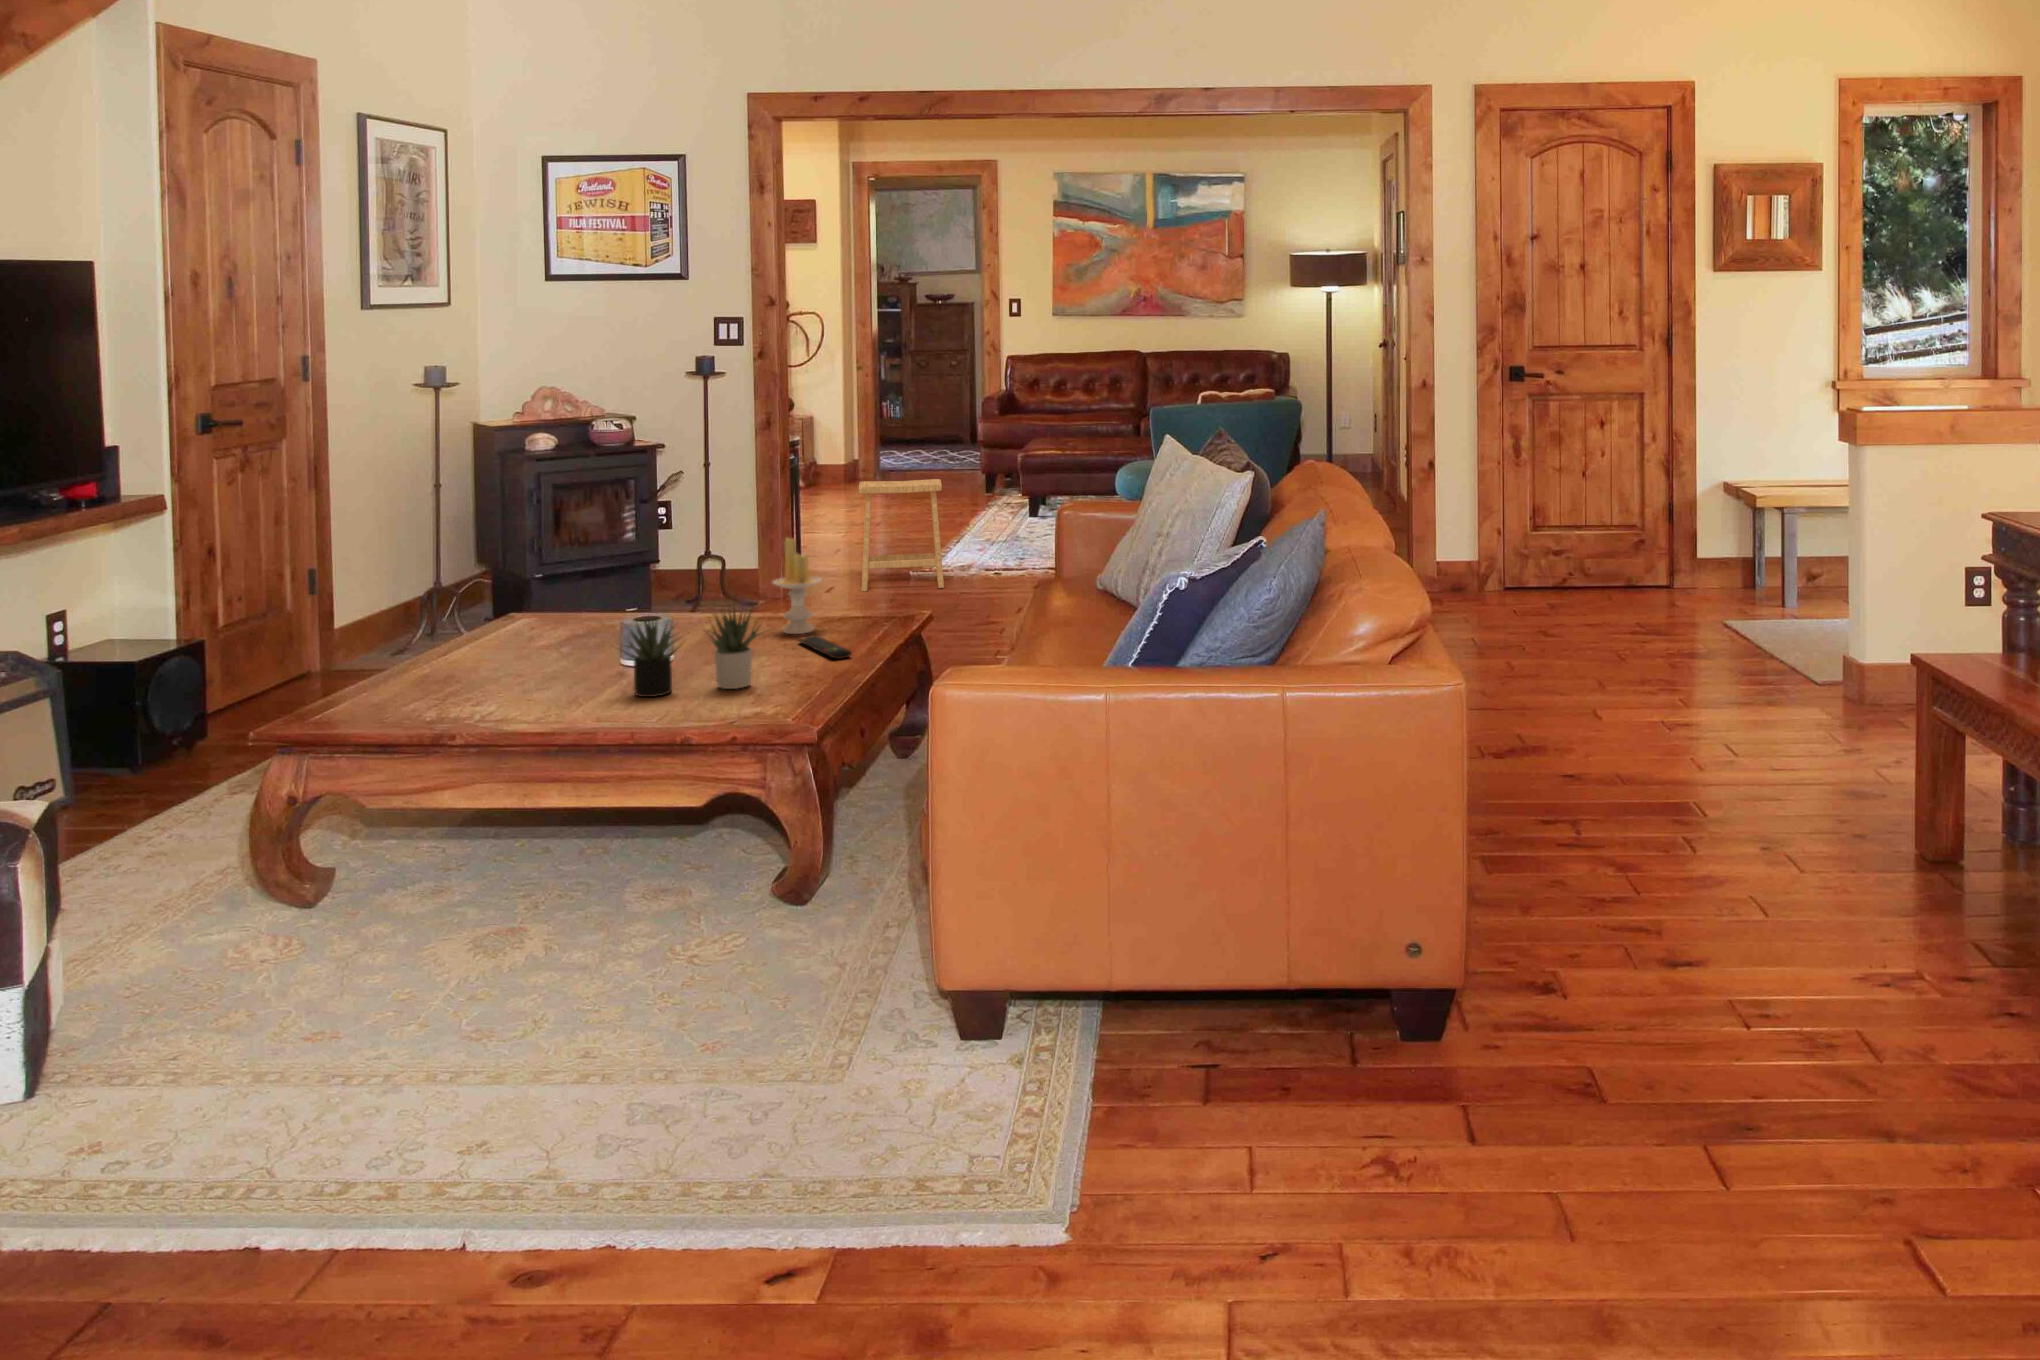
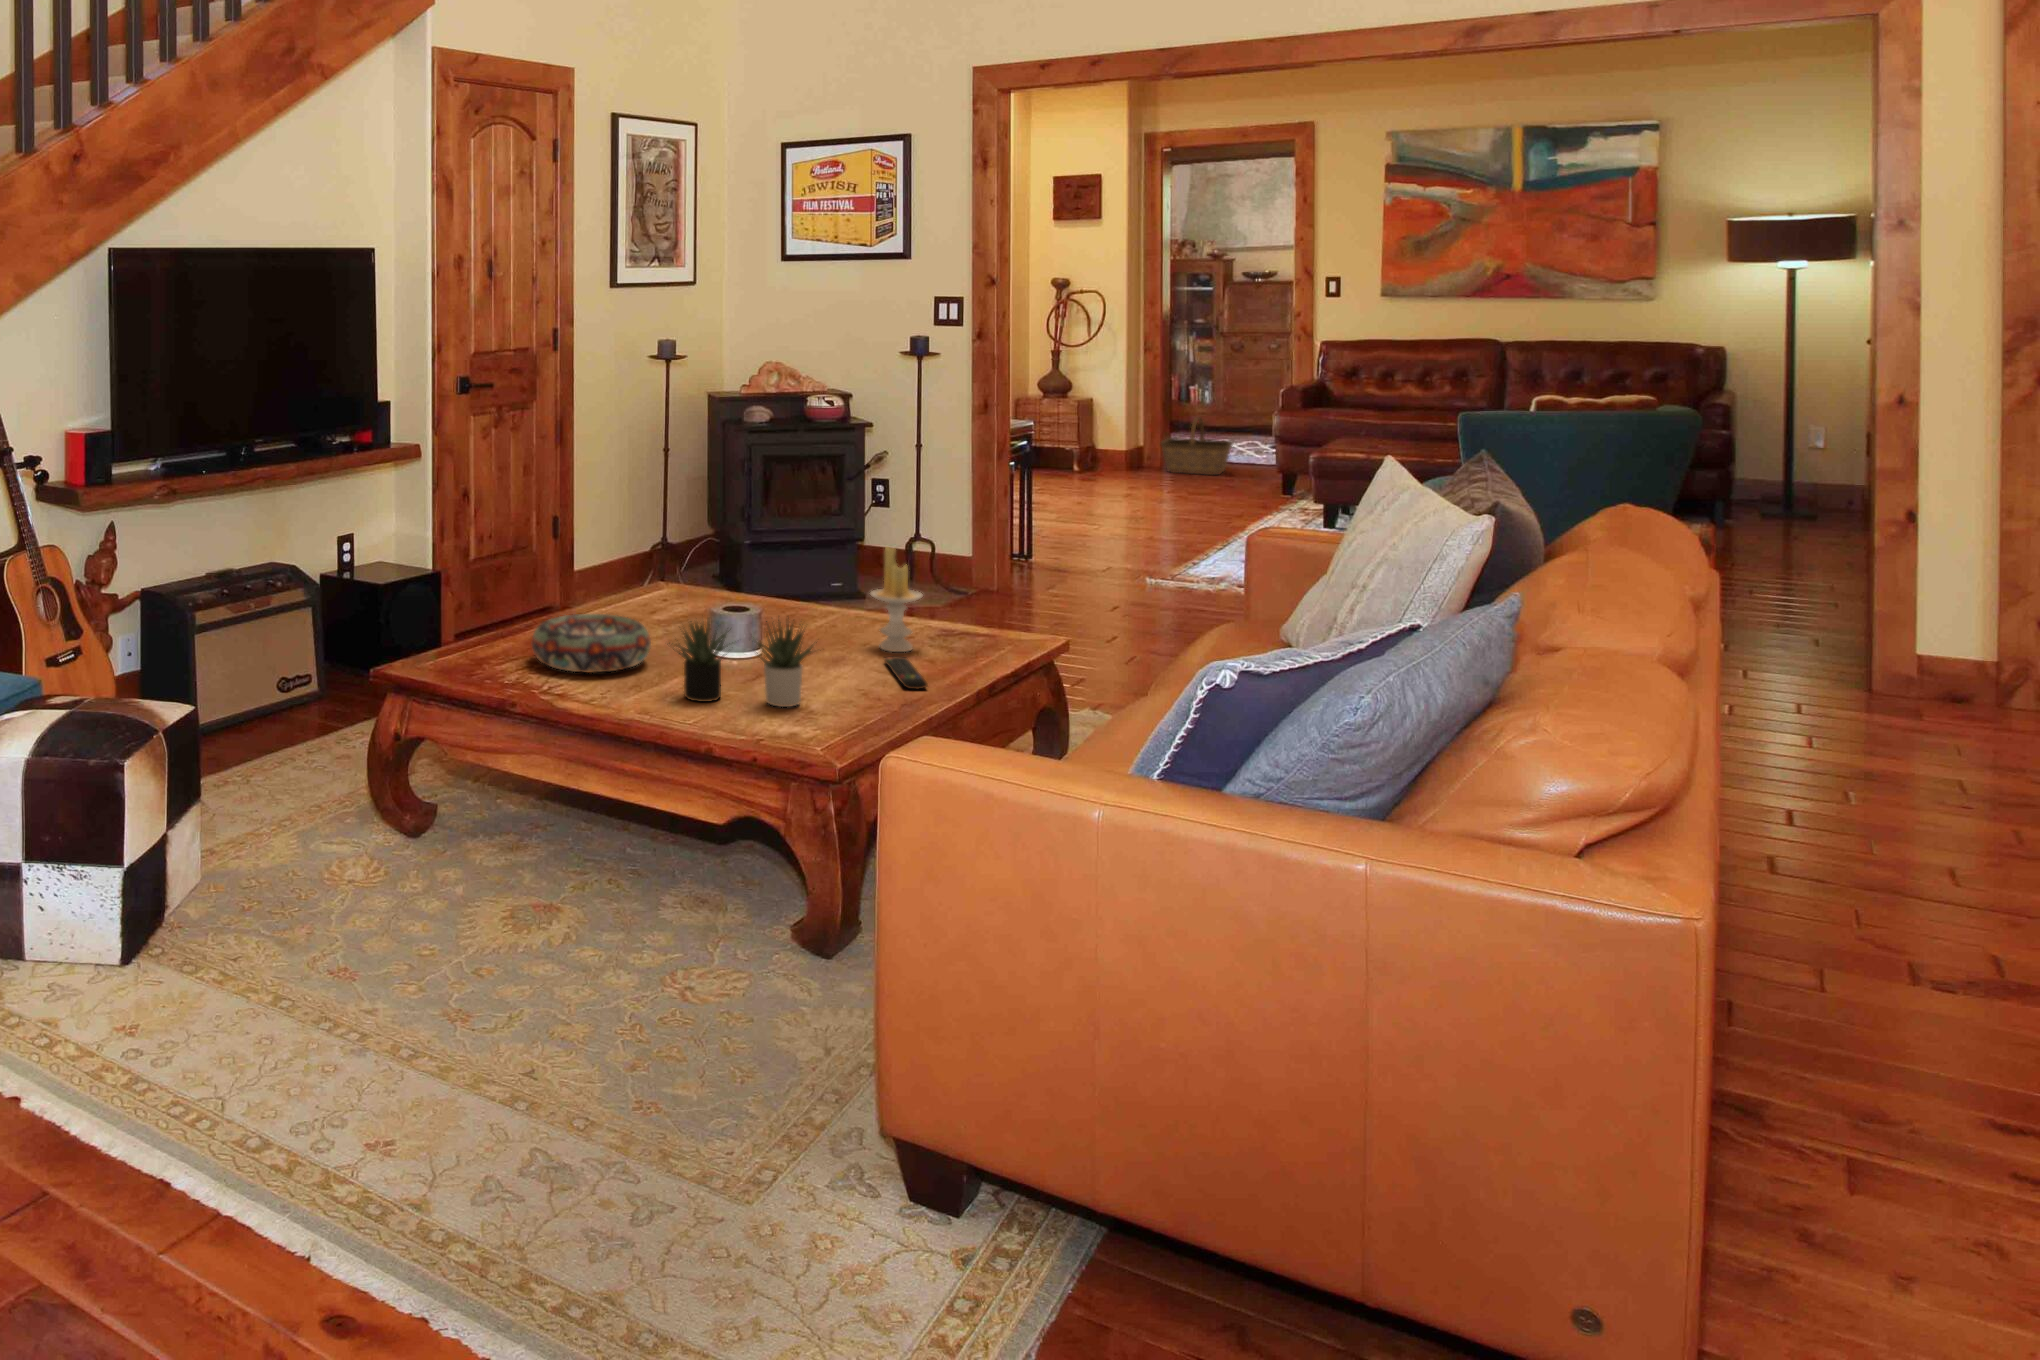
basket: none [876,427,938,480] -> present [1161,417,1233,475]
footstool: present [859,479,944,592] -> none [1075,479,1175,607]
decorative bowl: none [443,633,576,692] -> present [532,614,651,673]

